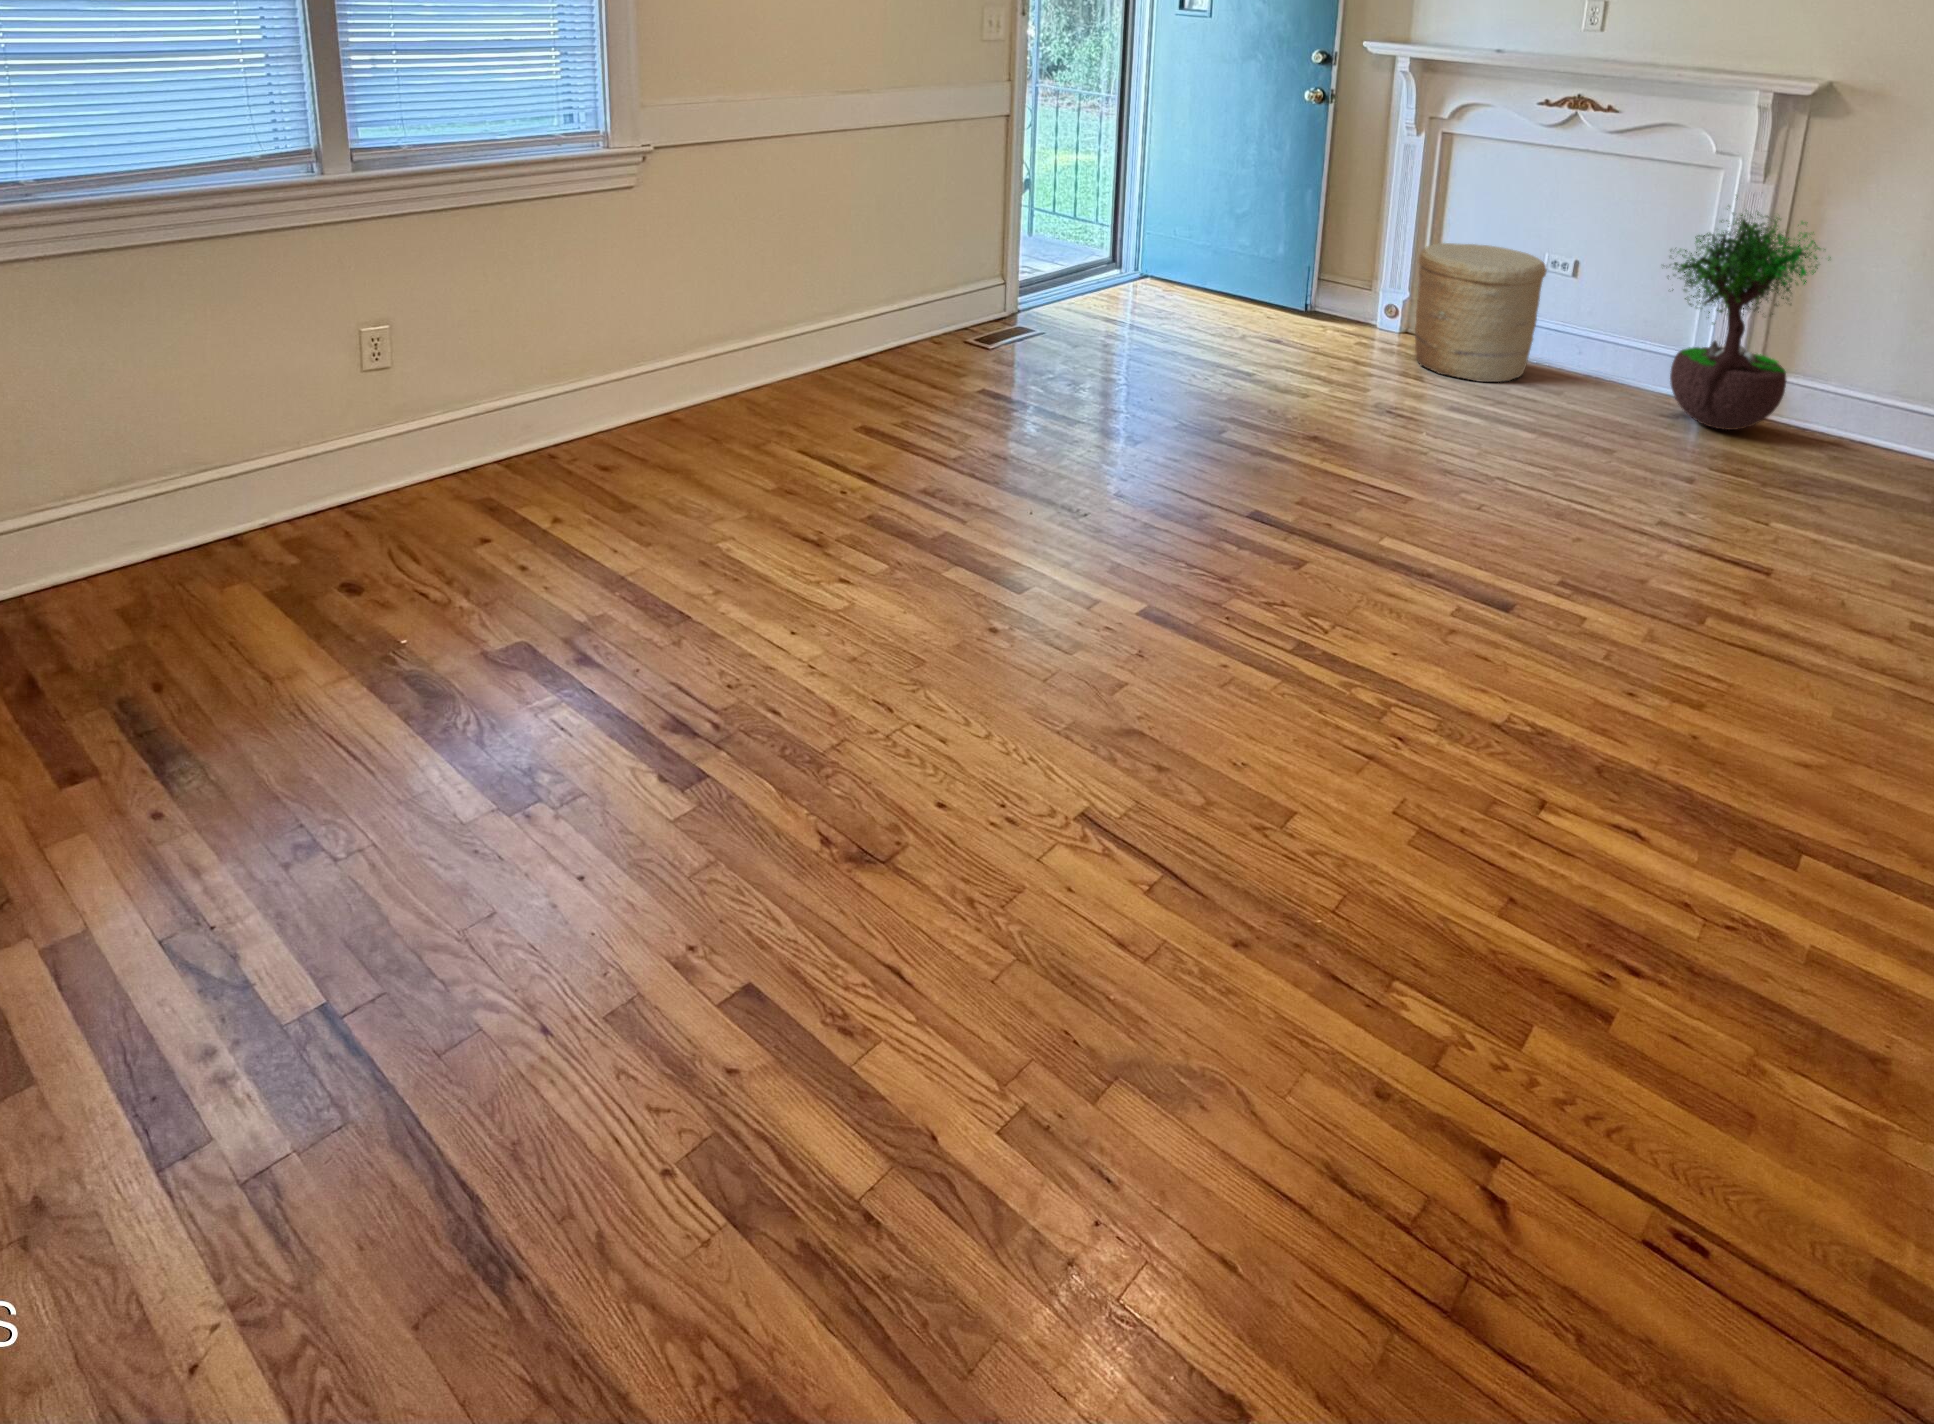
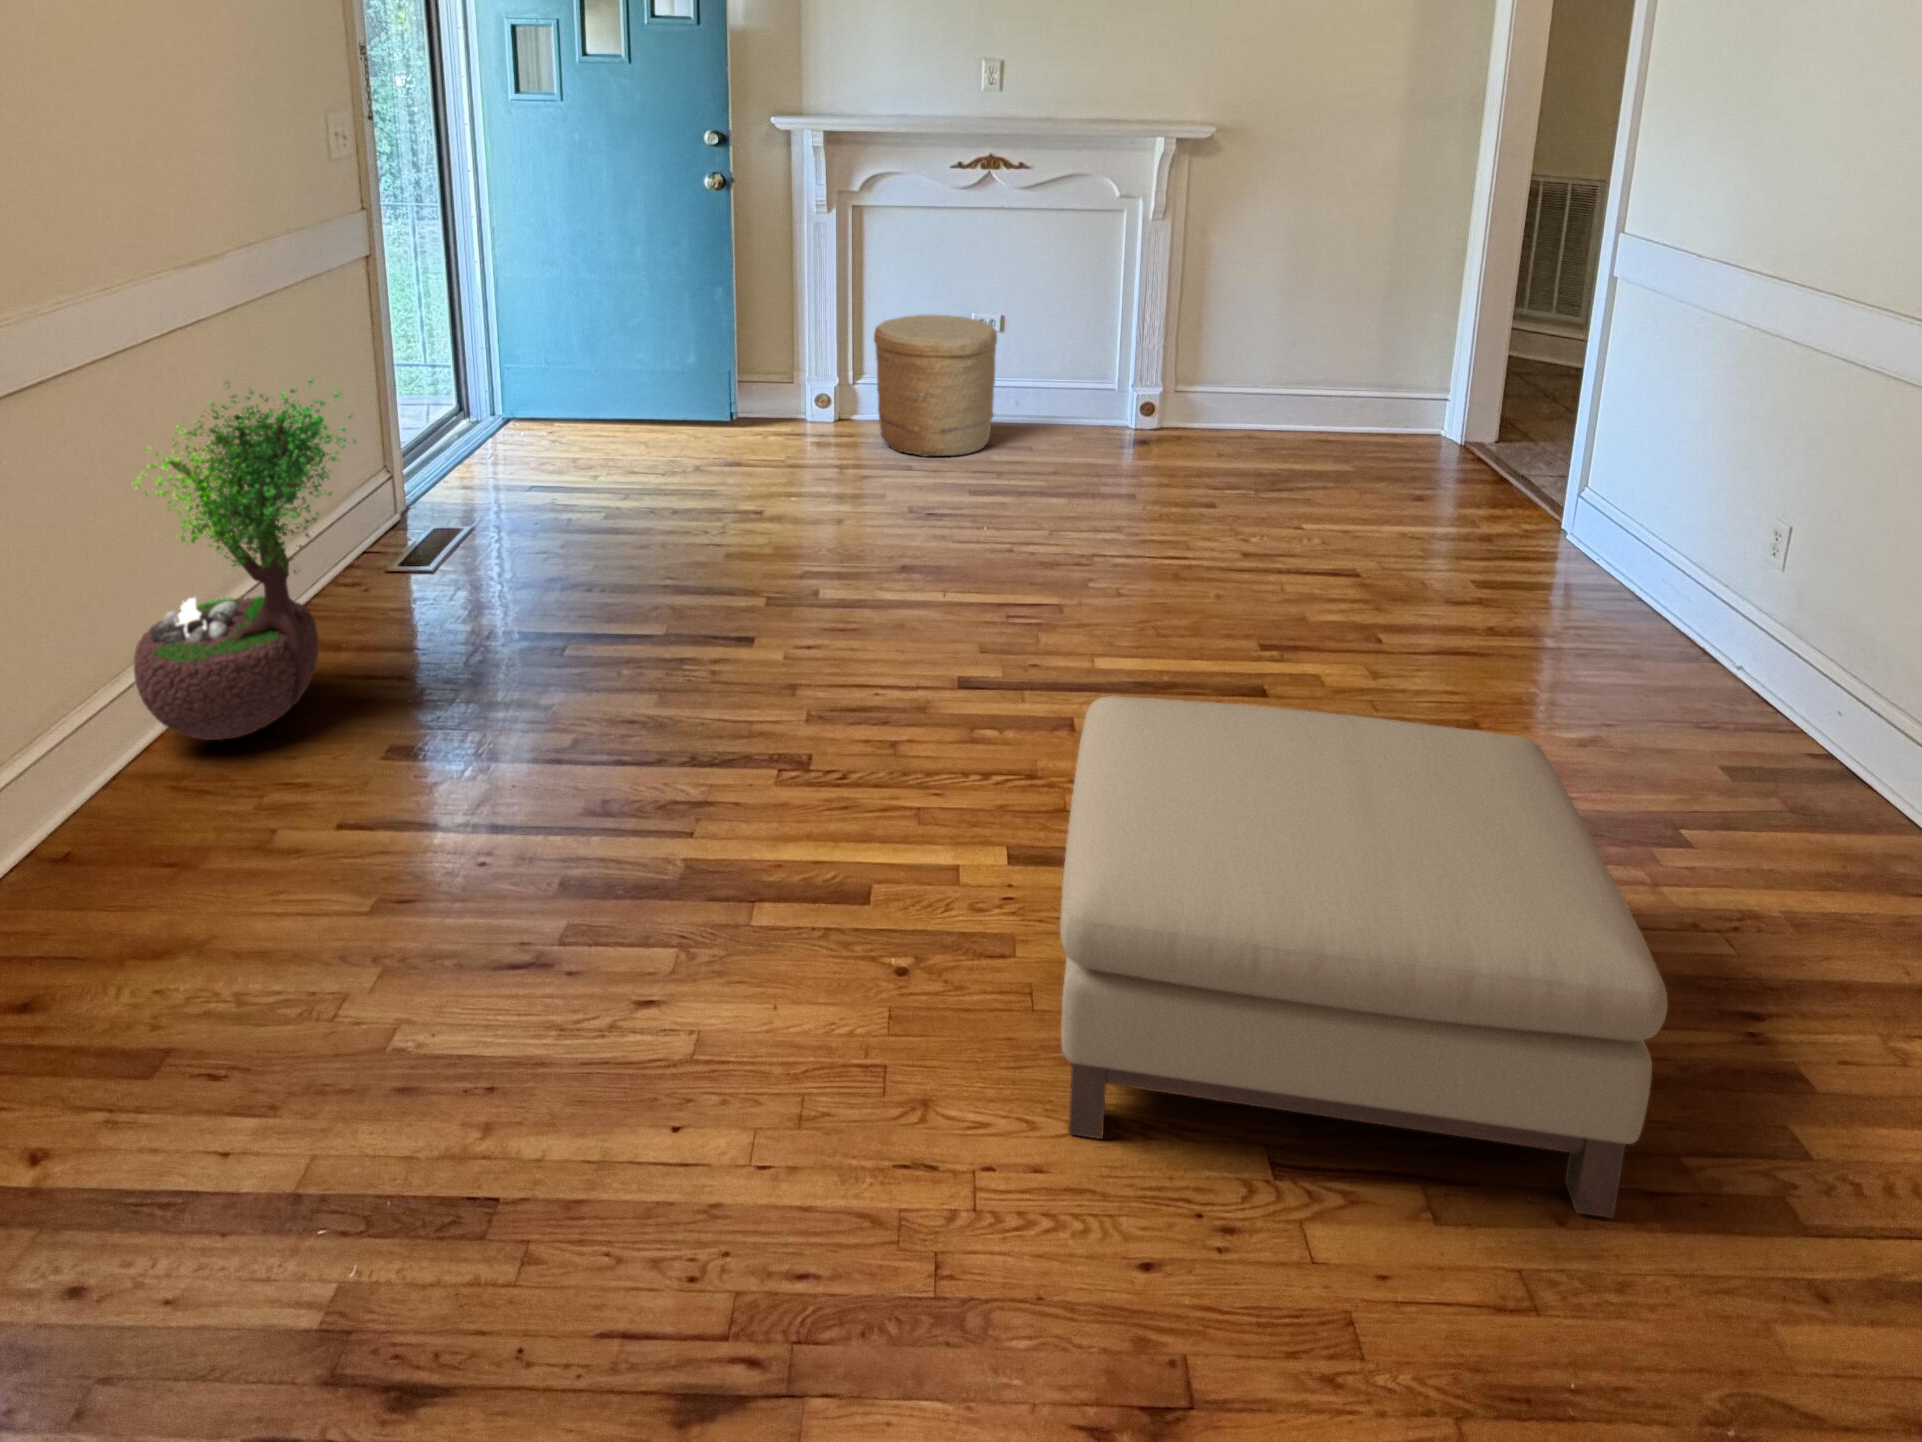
potted tree: present [1670,212,1831,430] -> present [134,379,356,740]
ottoman: none [977,490,1514,964] -> present [1060,696,1667,1218]

